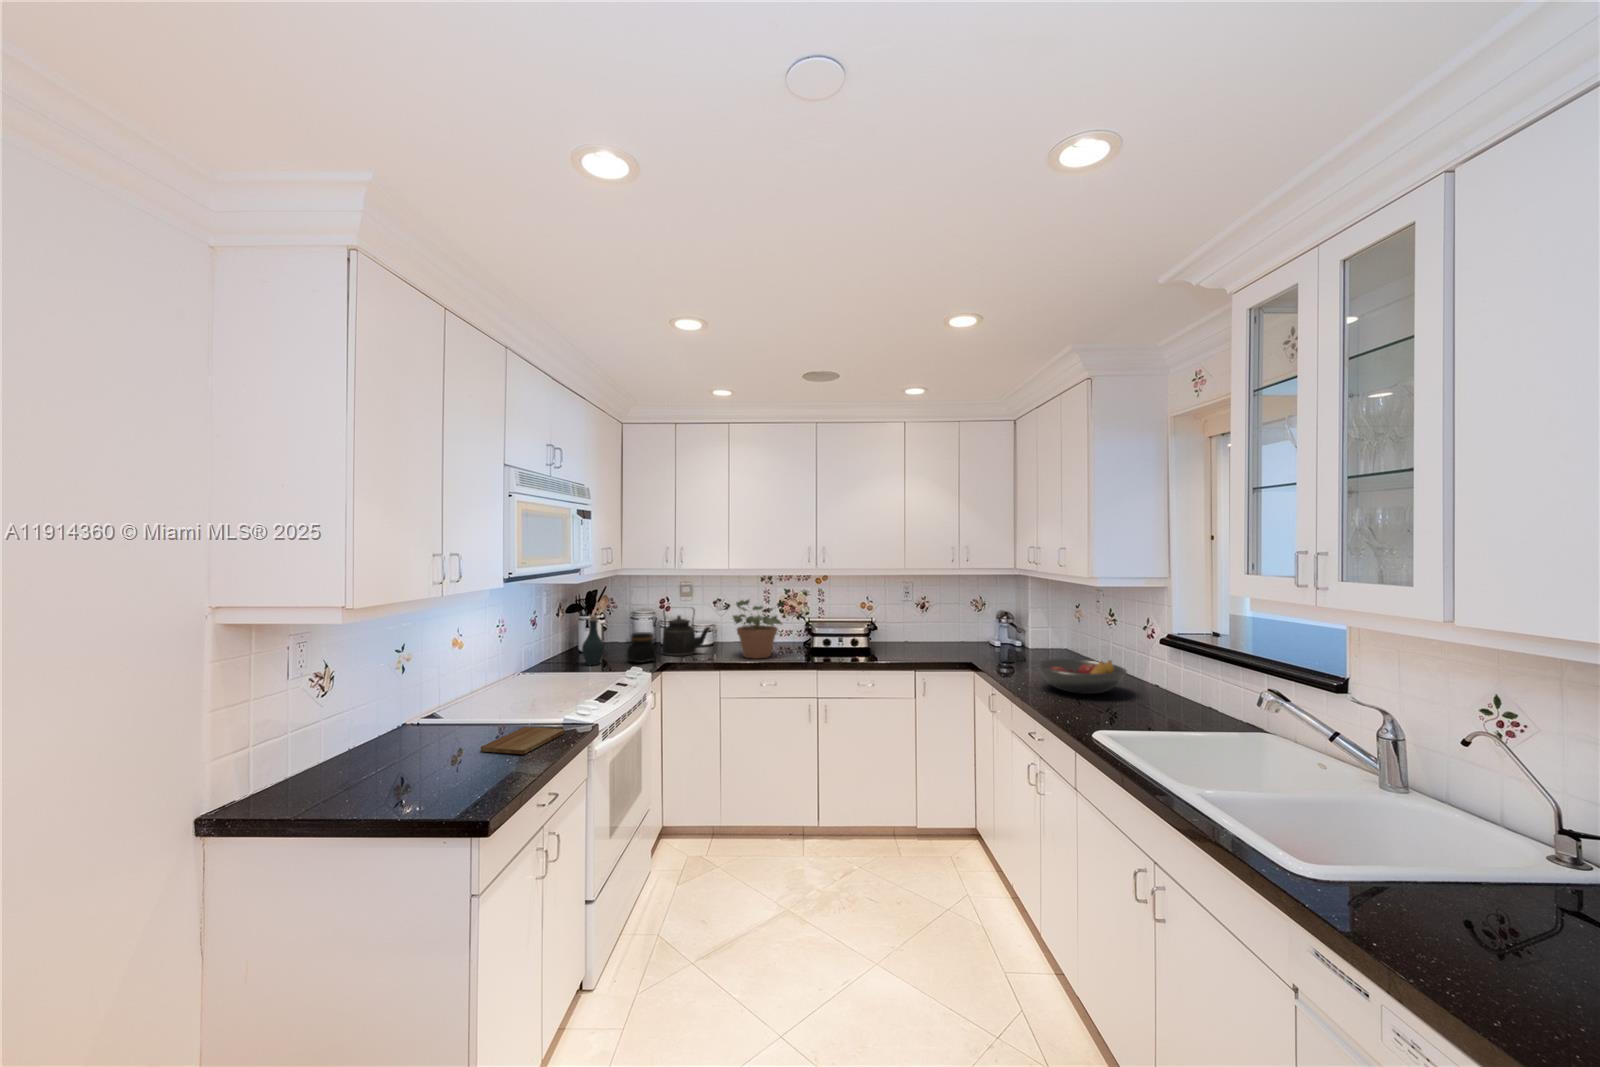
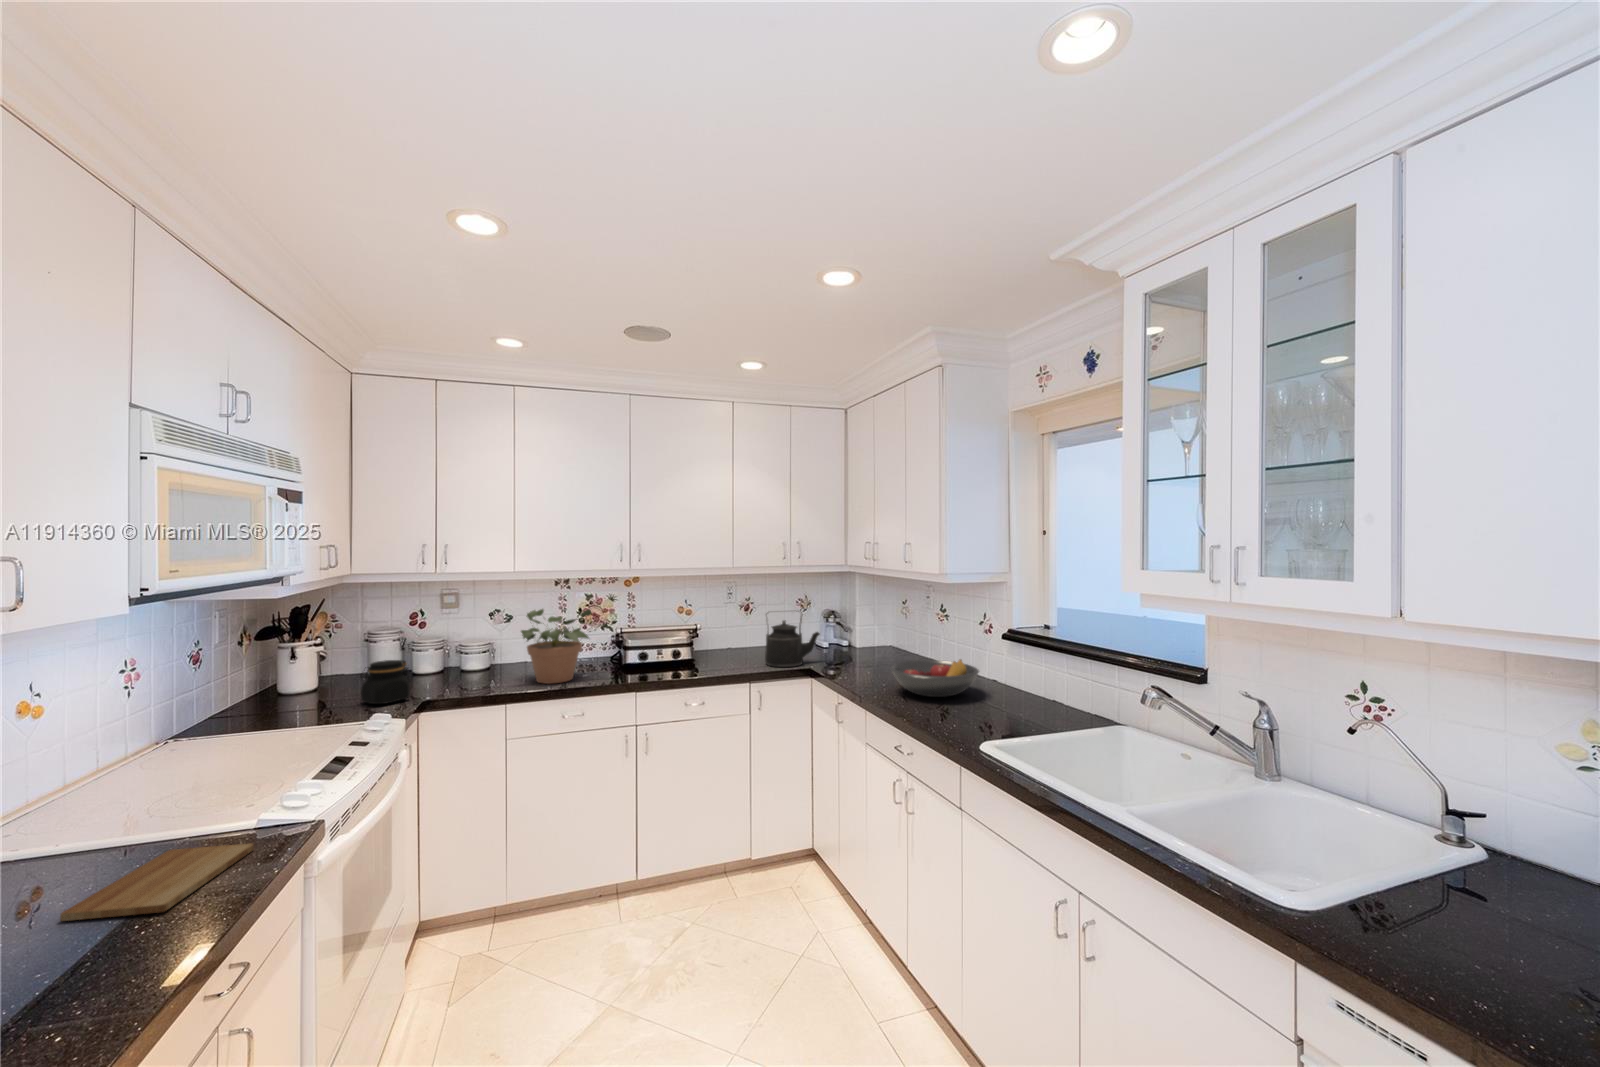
kettle: present [662,608,710,656] -> present [765,612,820,667]
bottle: present [582,615,604,665] -> none [284,641,324,715]

